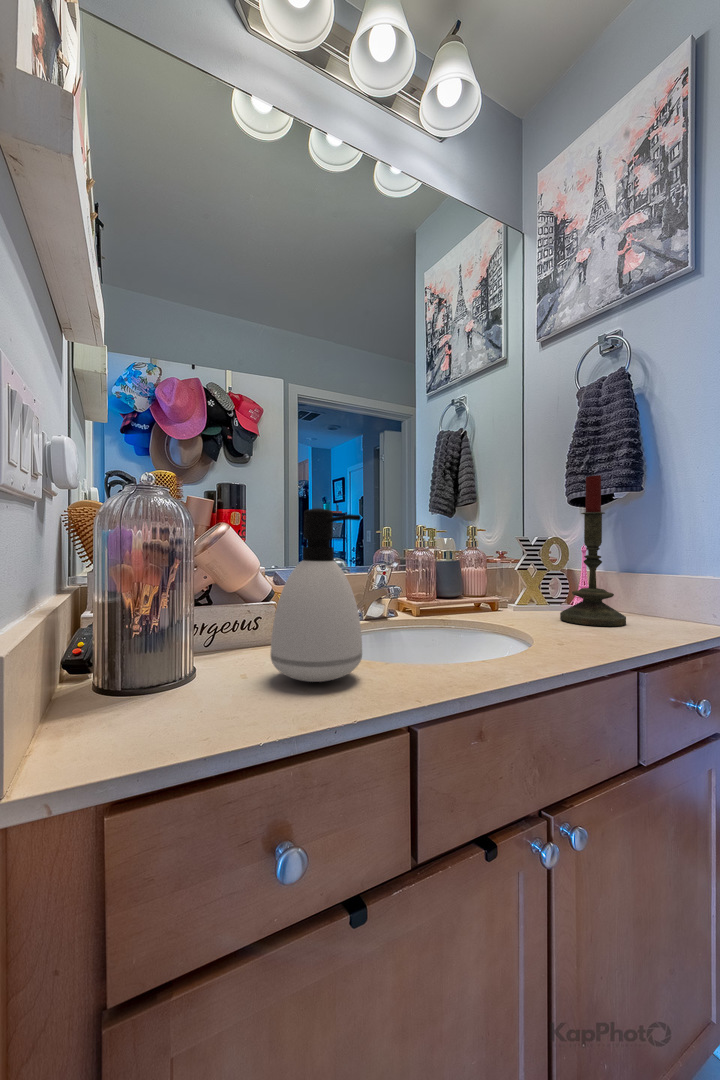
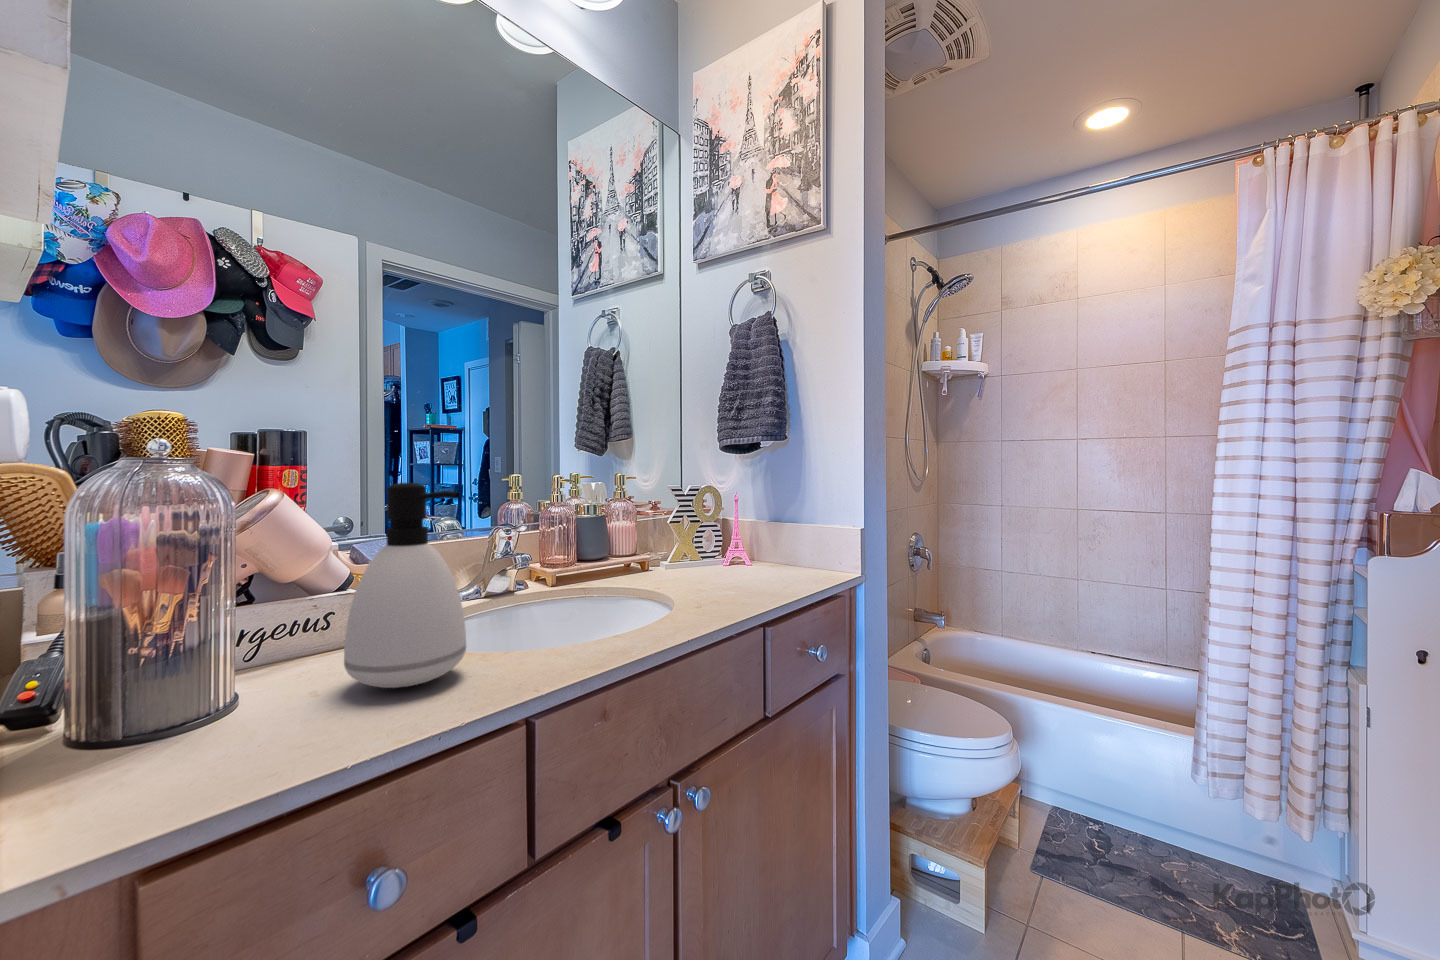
candle: present [560,472,626,626] -> none [709,421,769,581]

